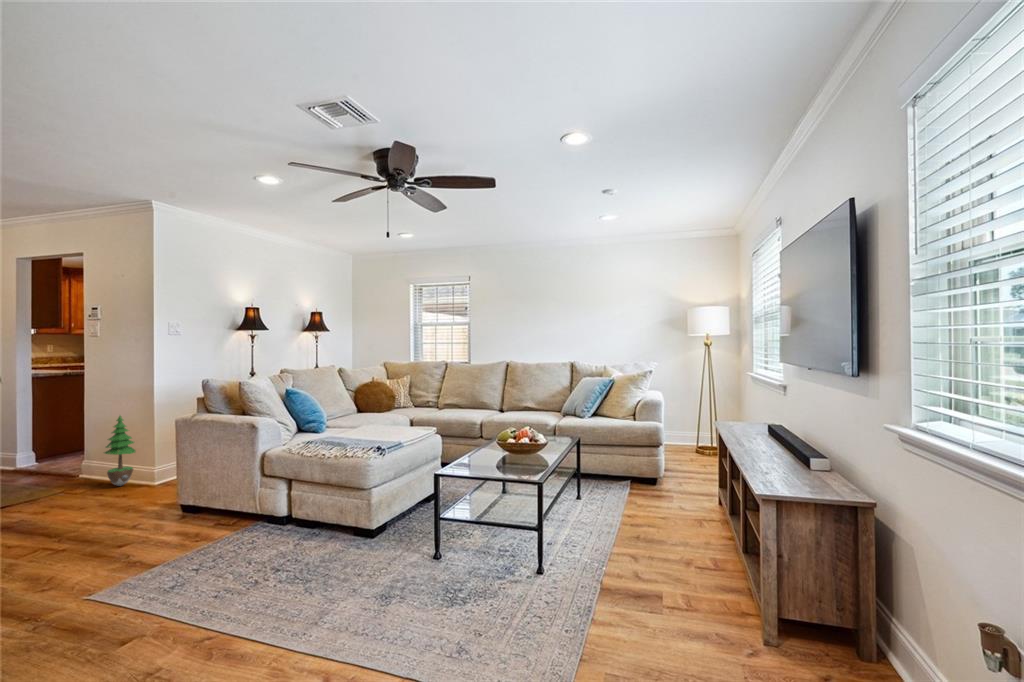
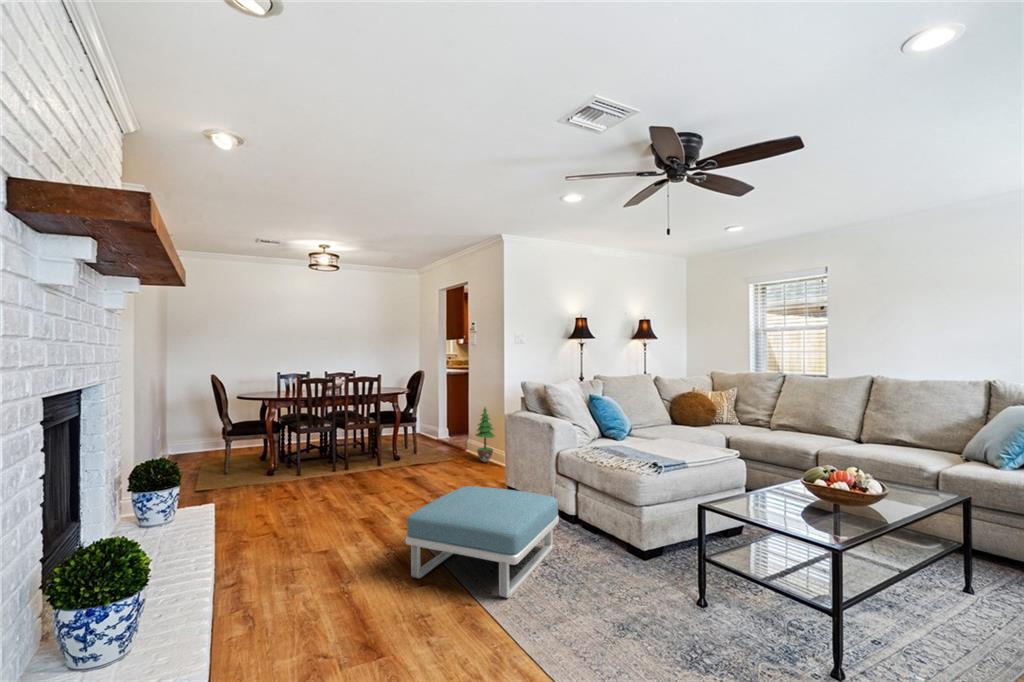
footstool: none [83,499,284,643] -> present [406,486,559,598]

